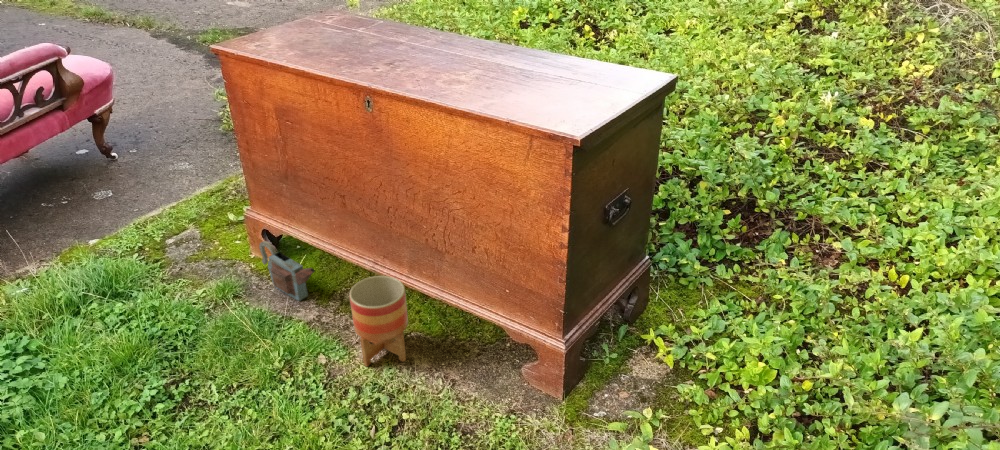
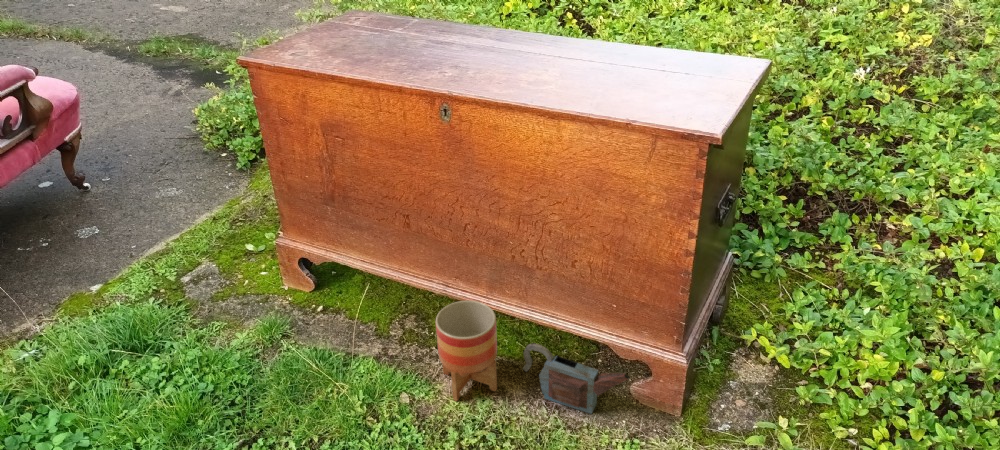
watering can: present [259,241,315,301] -> present [523,343,630,414]

